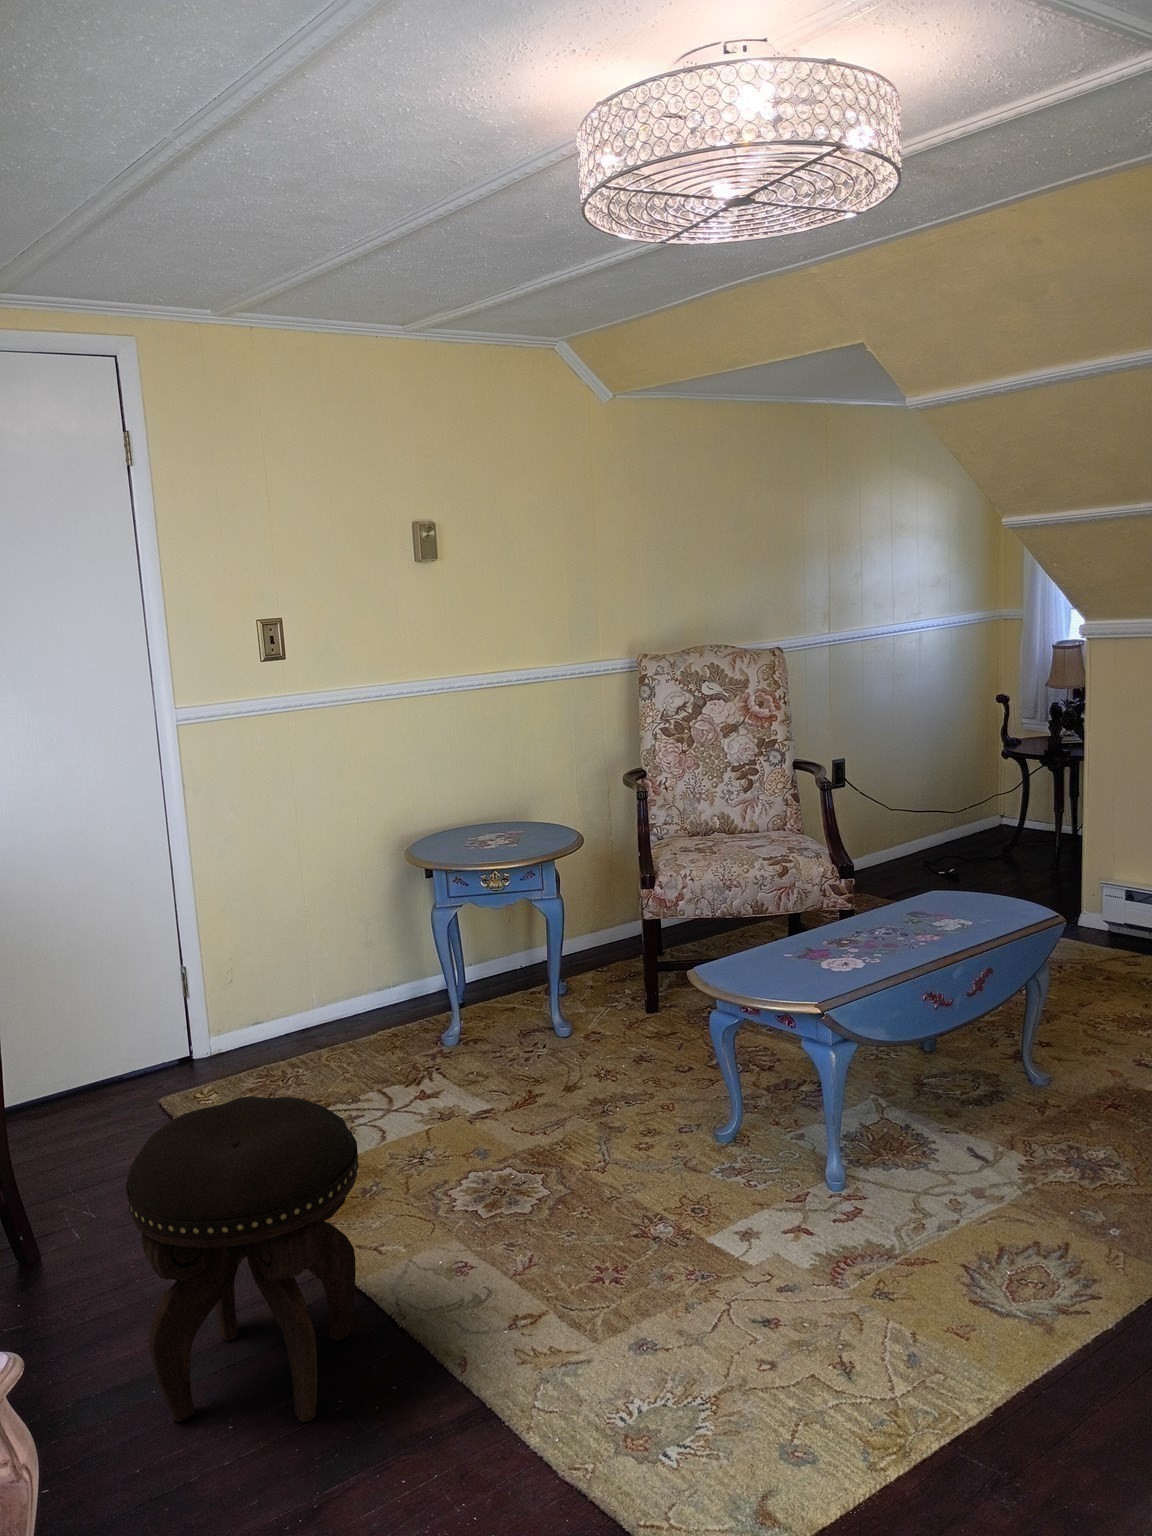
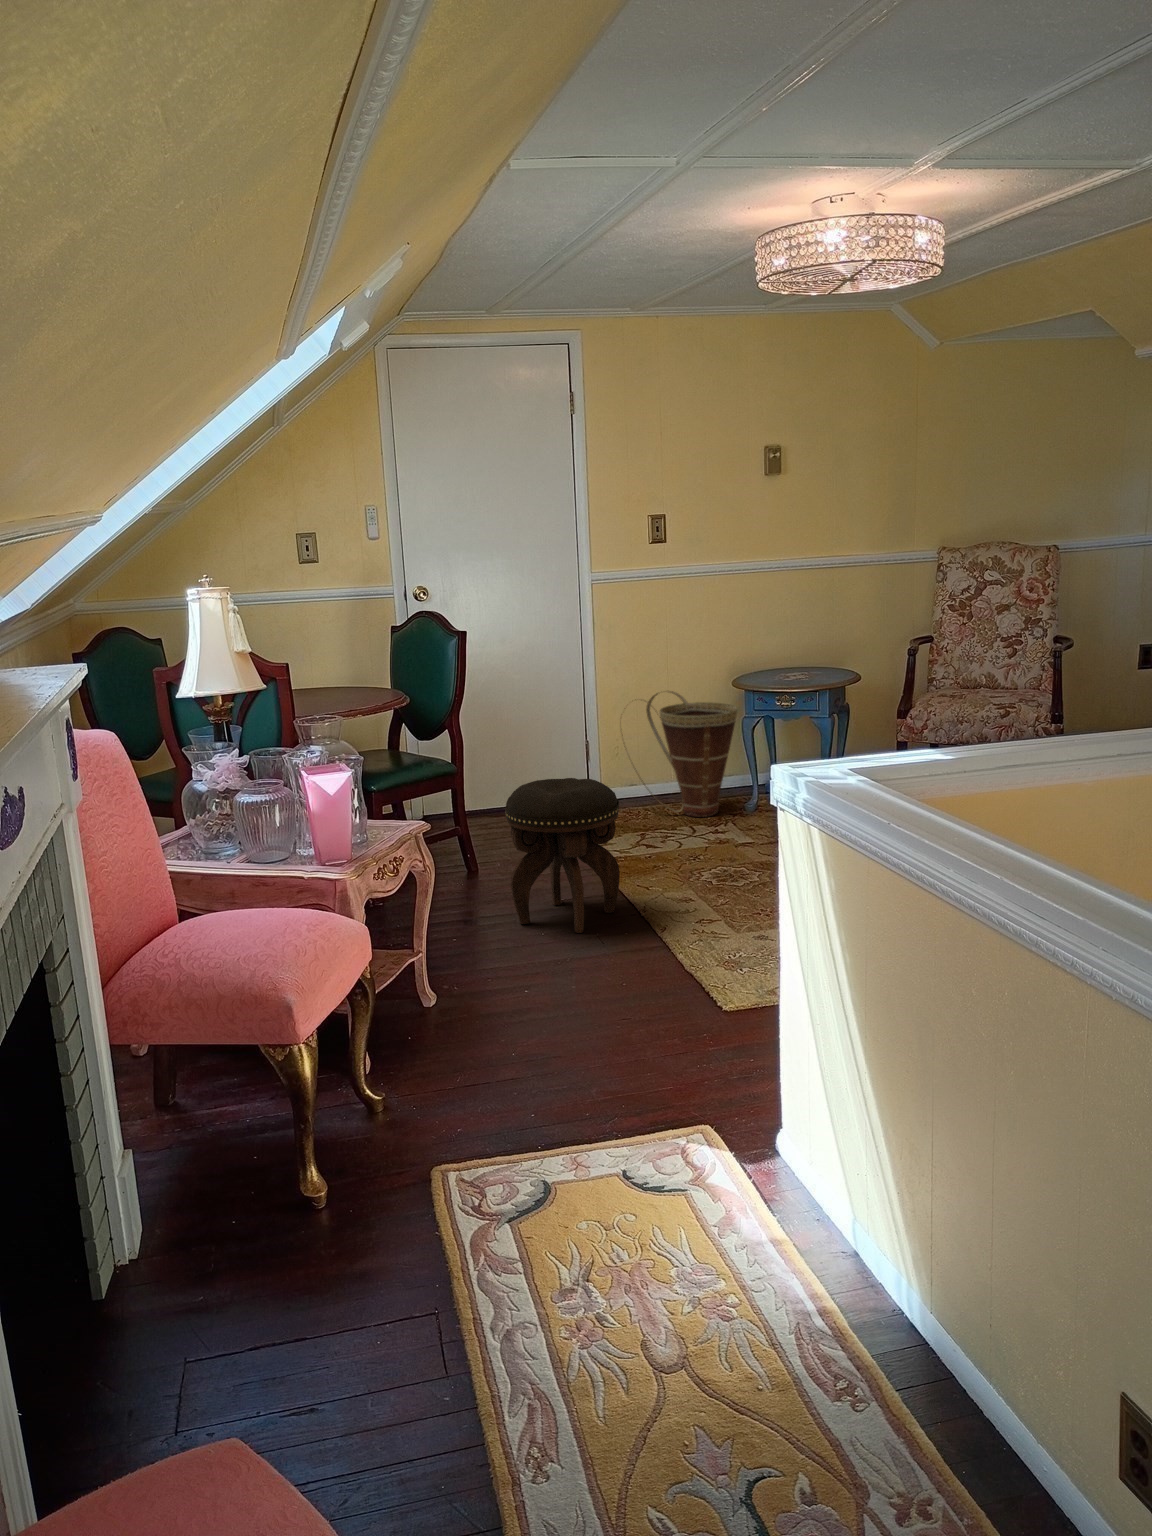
basket: none [243,876,426,1066] -> present [622,691,738,817]

